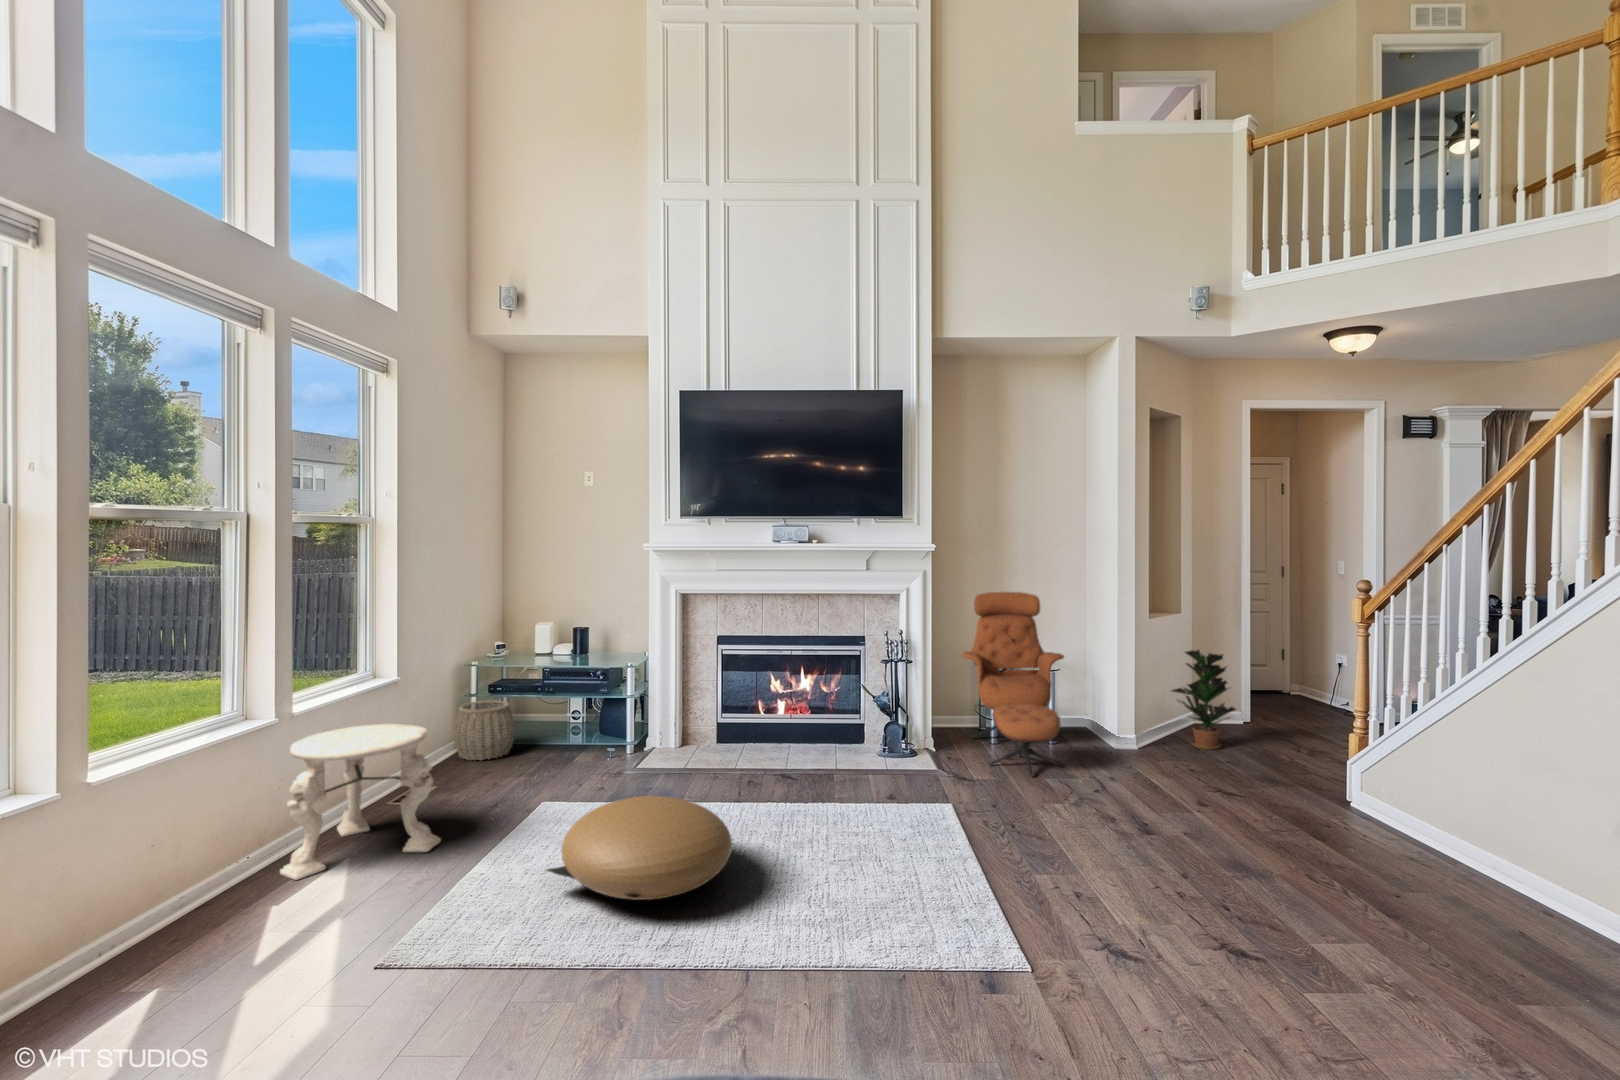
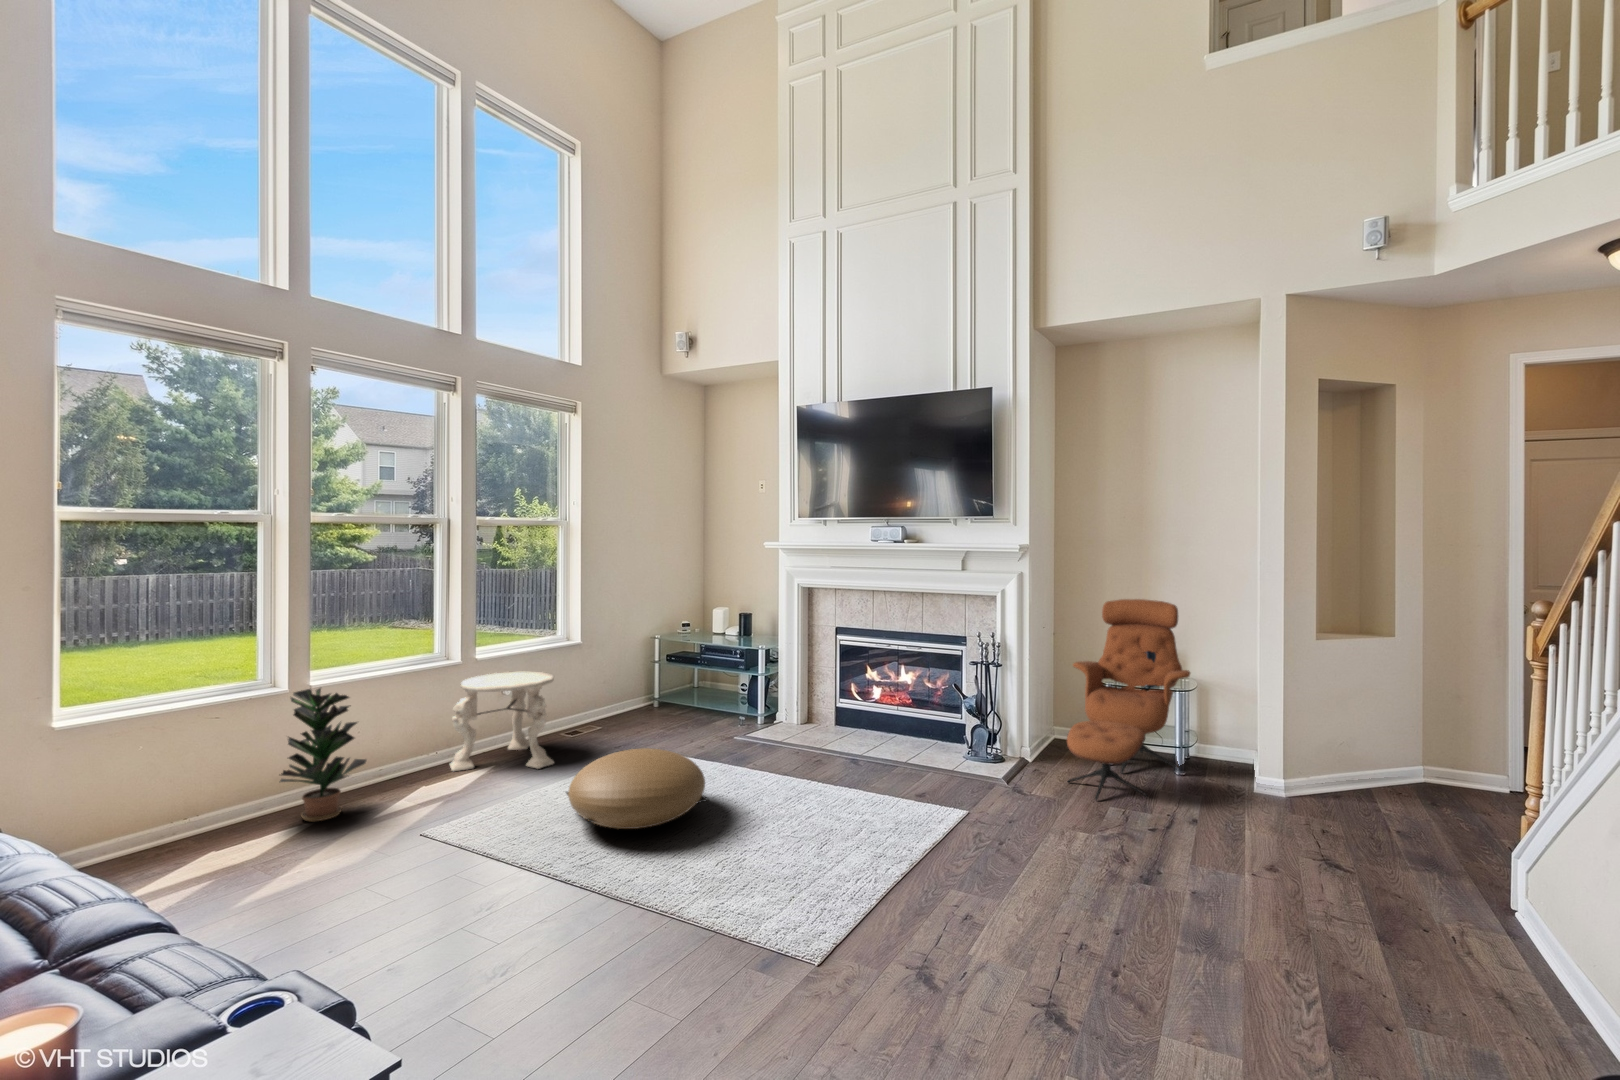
potted plant: present [1171,650,1235,749] -> present [280,688,366,821]
woven basket: present [453,700,515,760] -> none [636,667,684,713]

